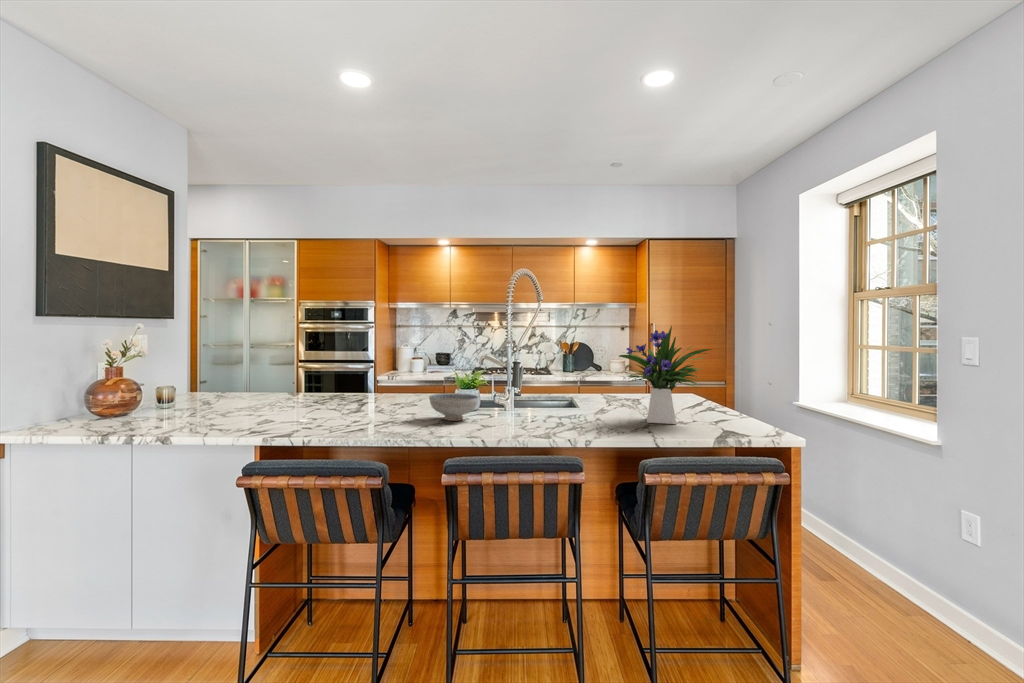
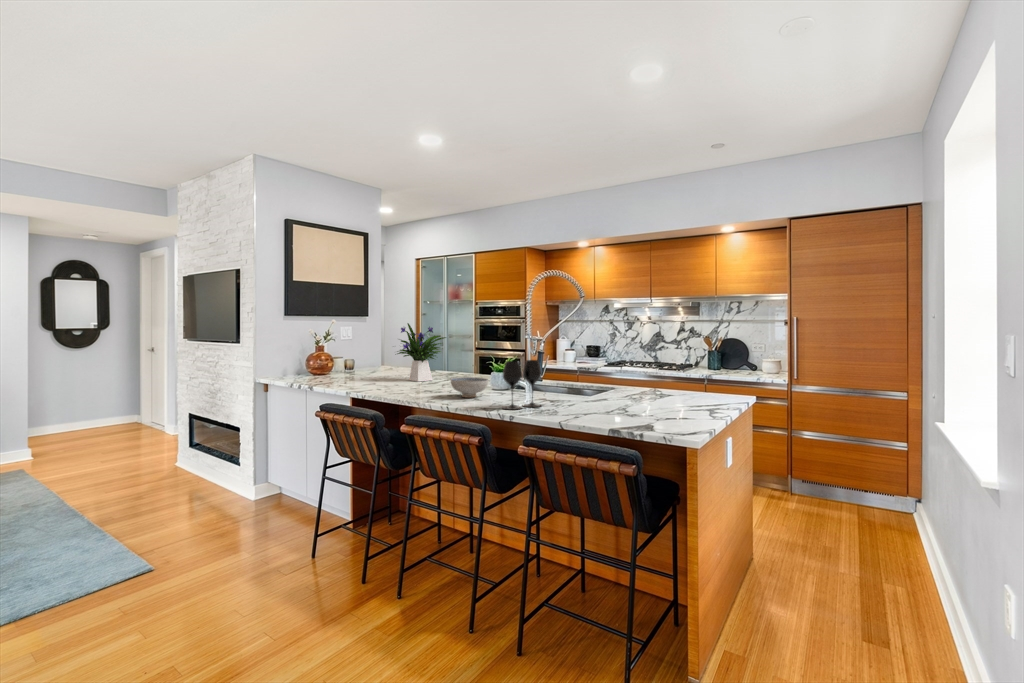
flower arrangement: present [619,326,711,424] -> present [397,323,446,381]
wine glass: none [540,369,574,432] -> present [503,360,541,410]

